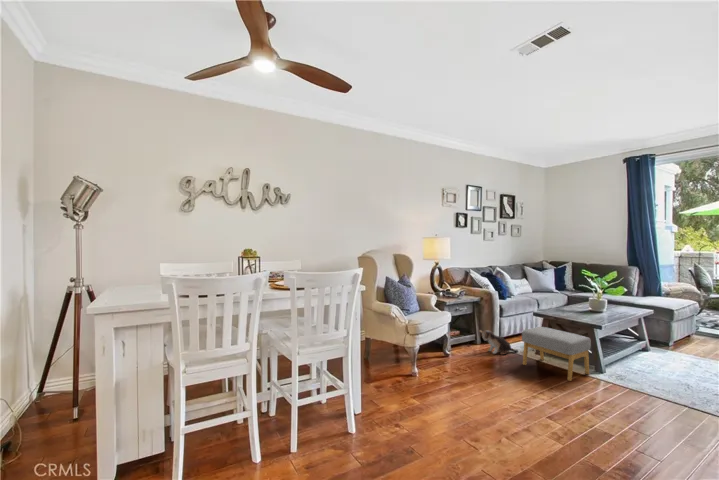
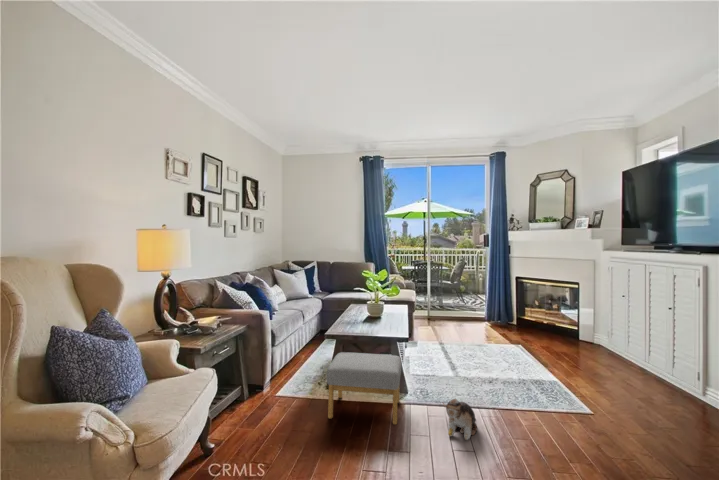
plush toy: present [480,330,518,354] -> present [443,399,477,440]

